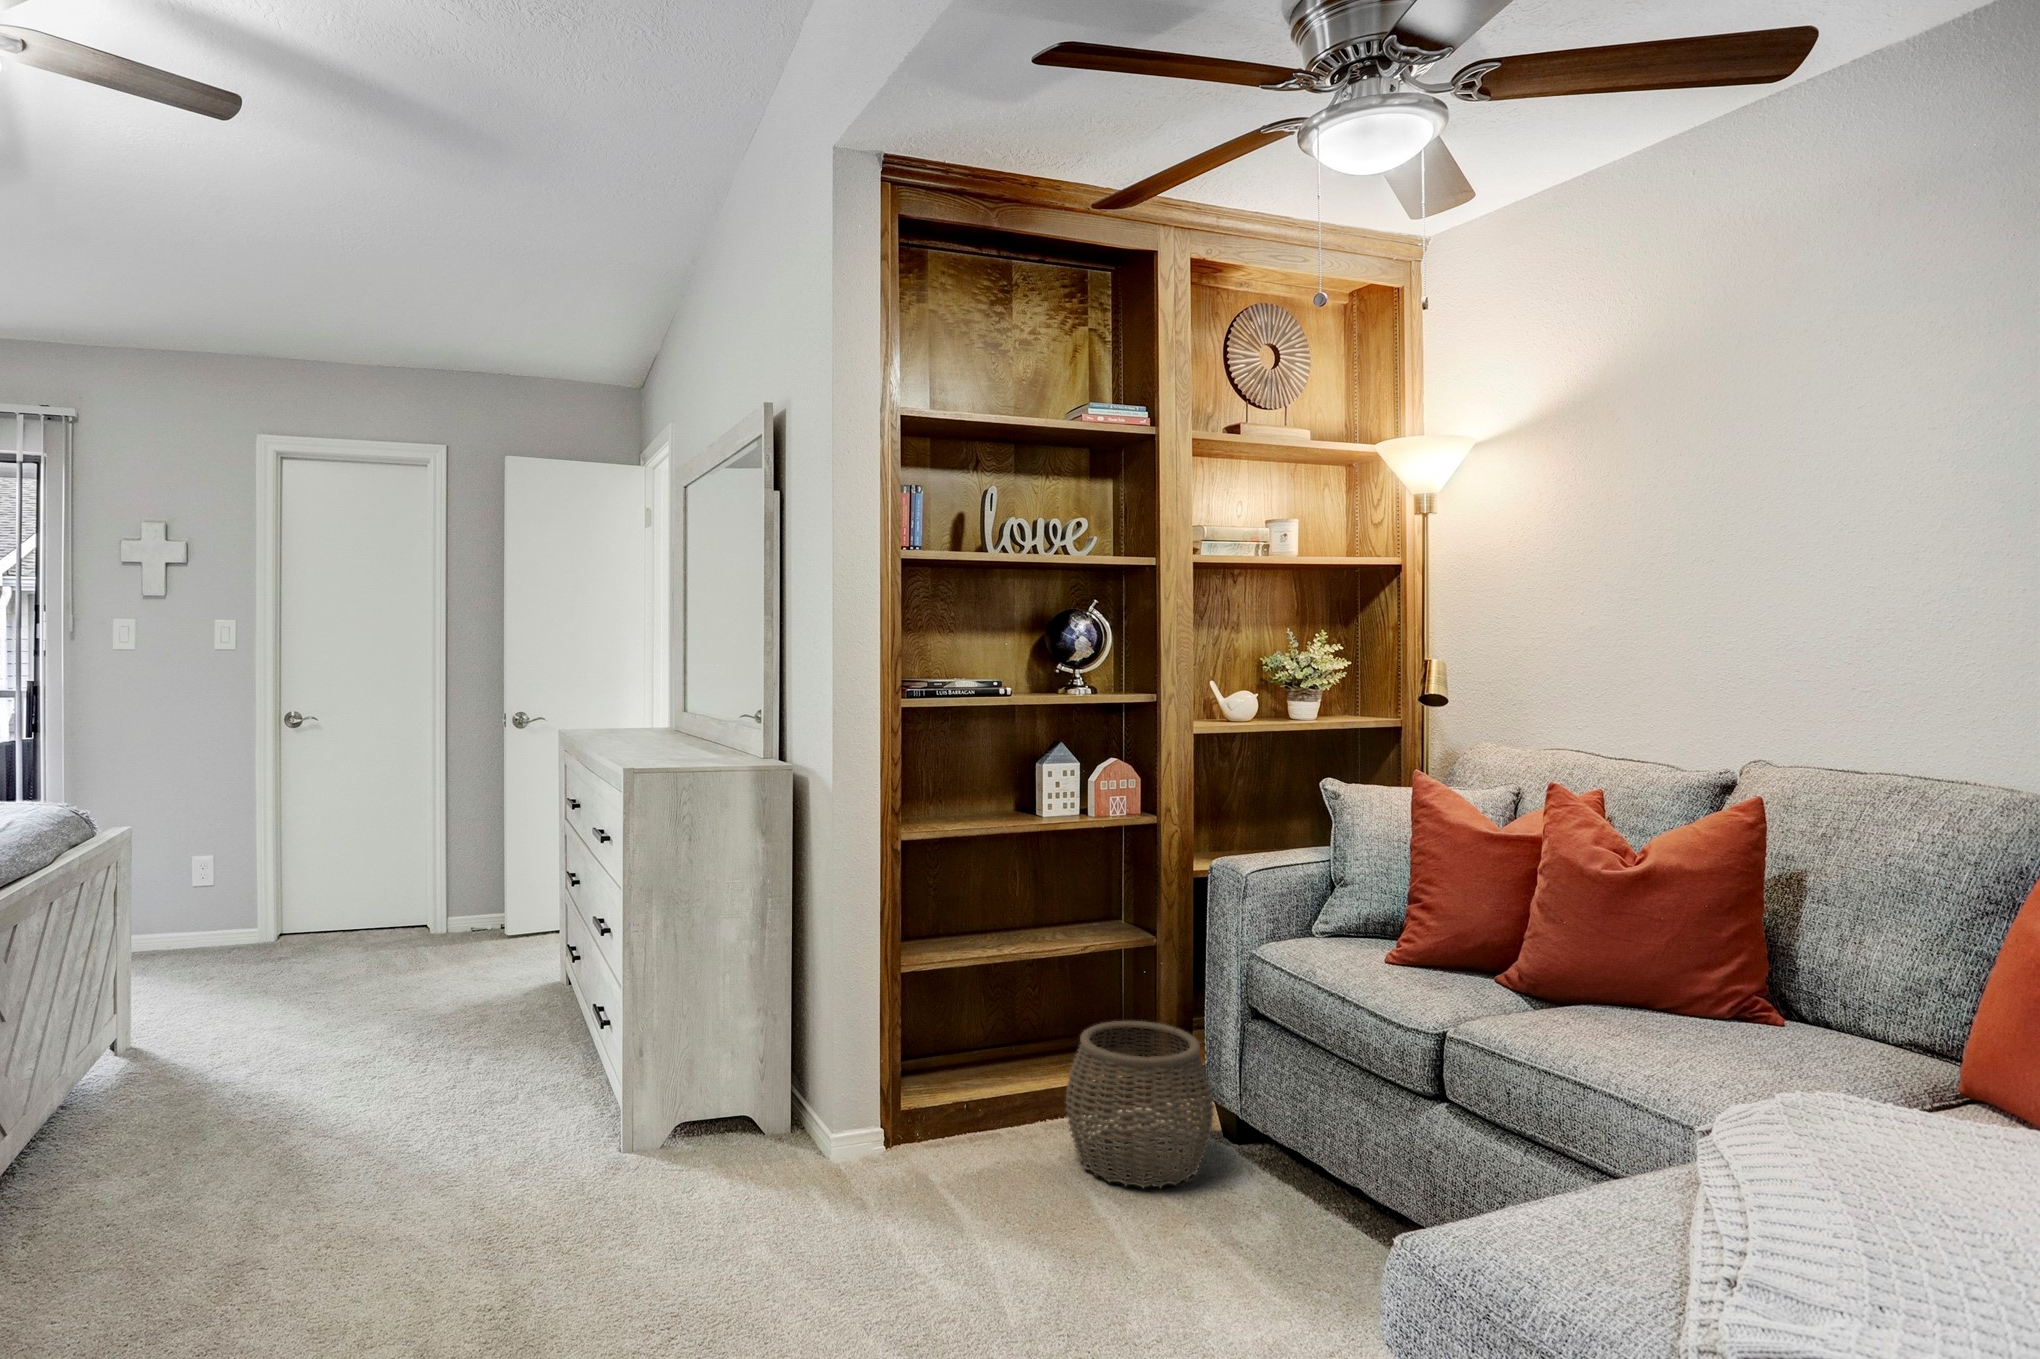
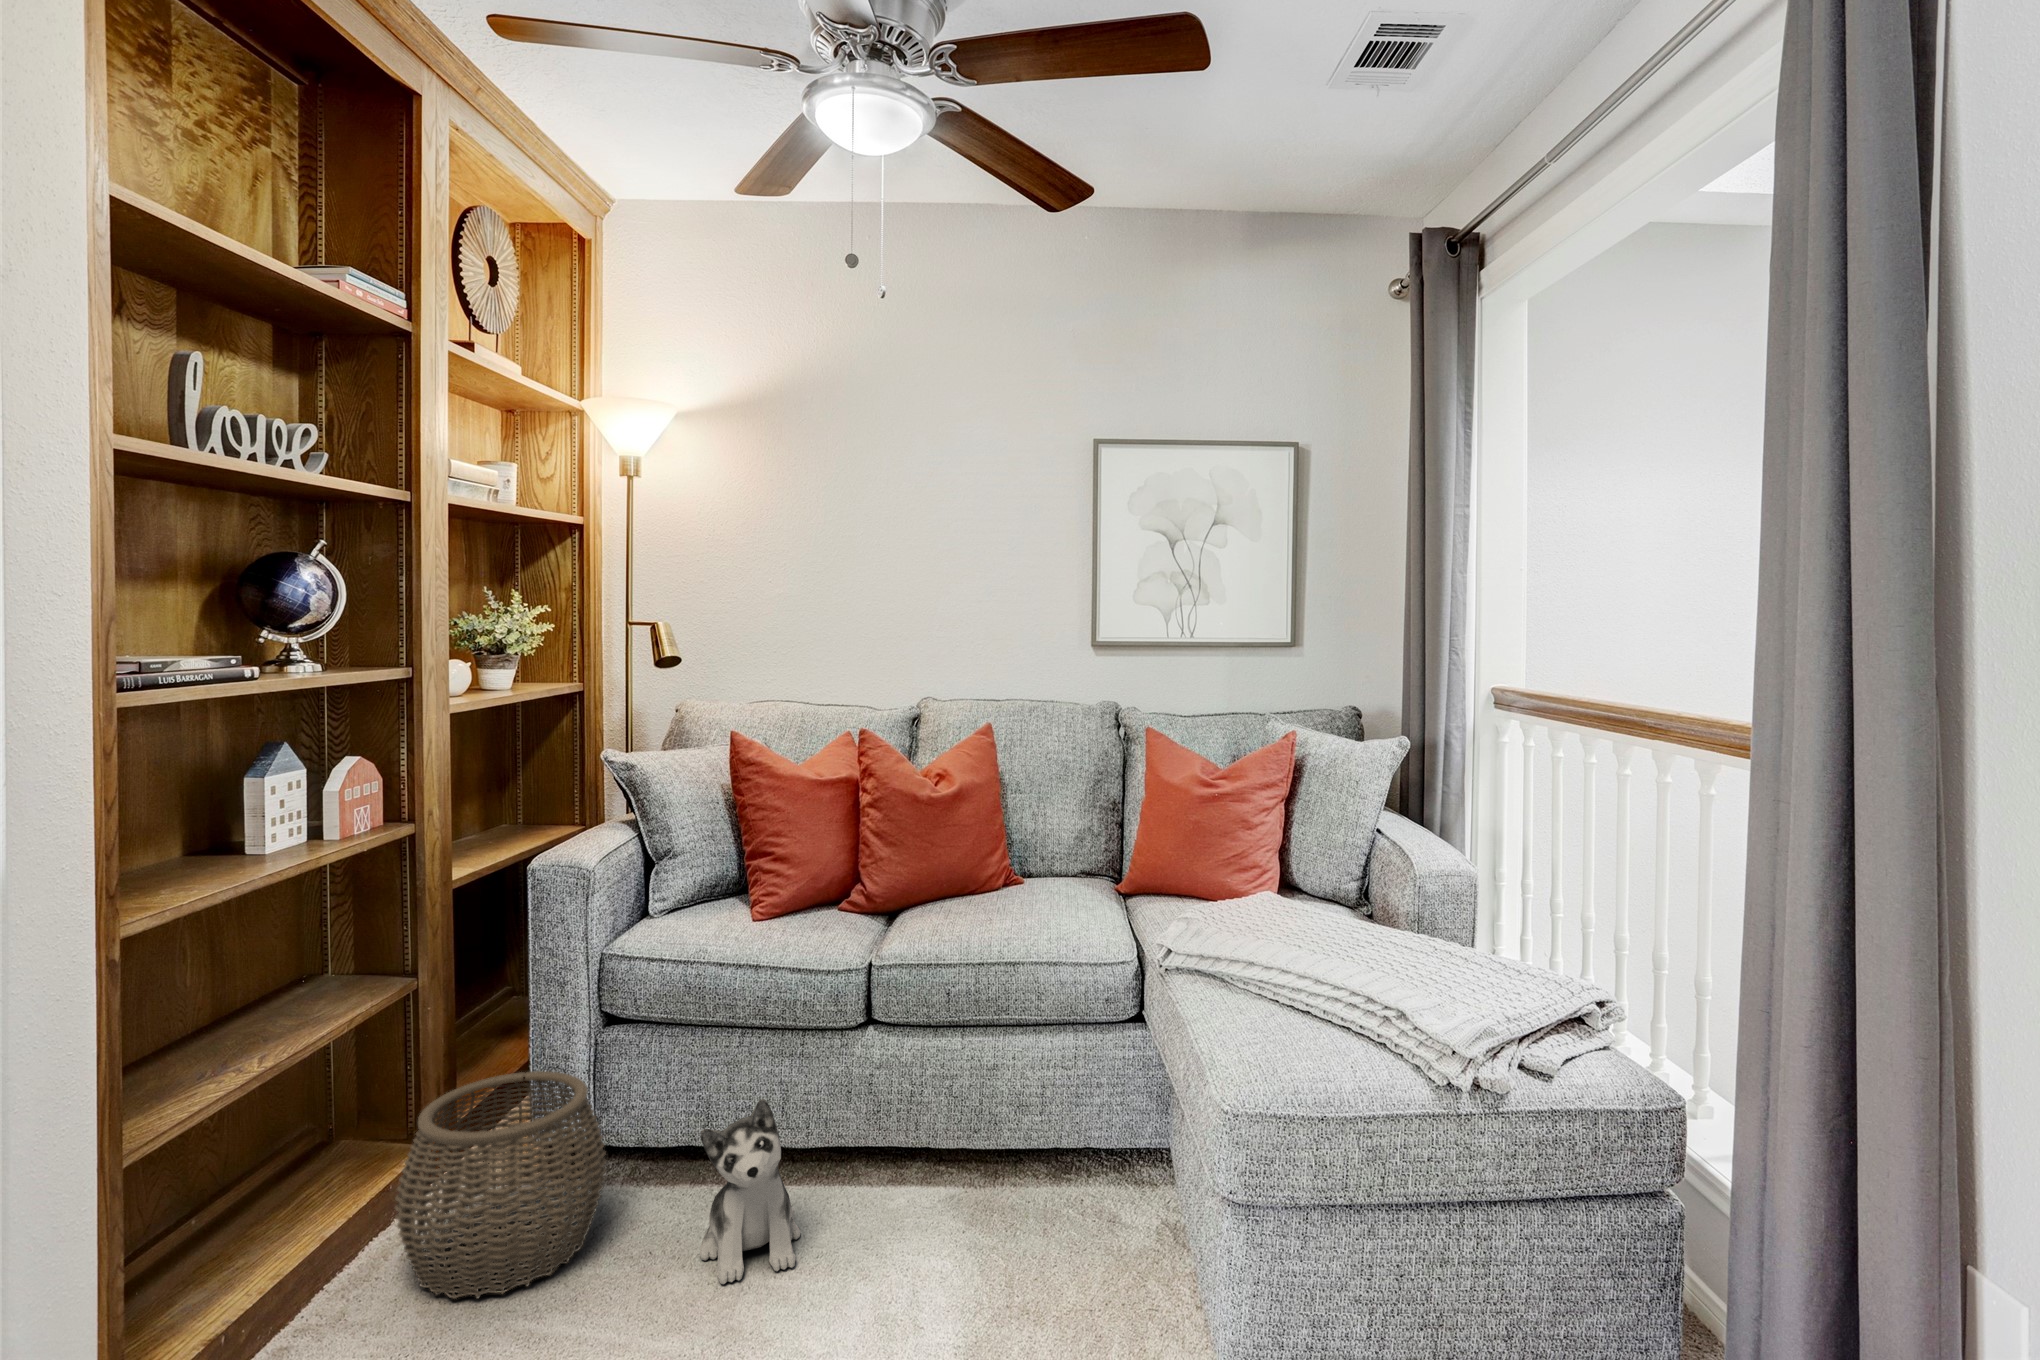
plush toy: none [1224,1113,1326,1285] -> present [700,1099,800,1284]

